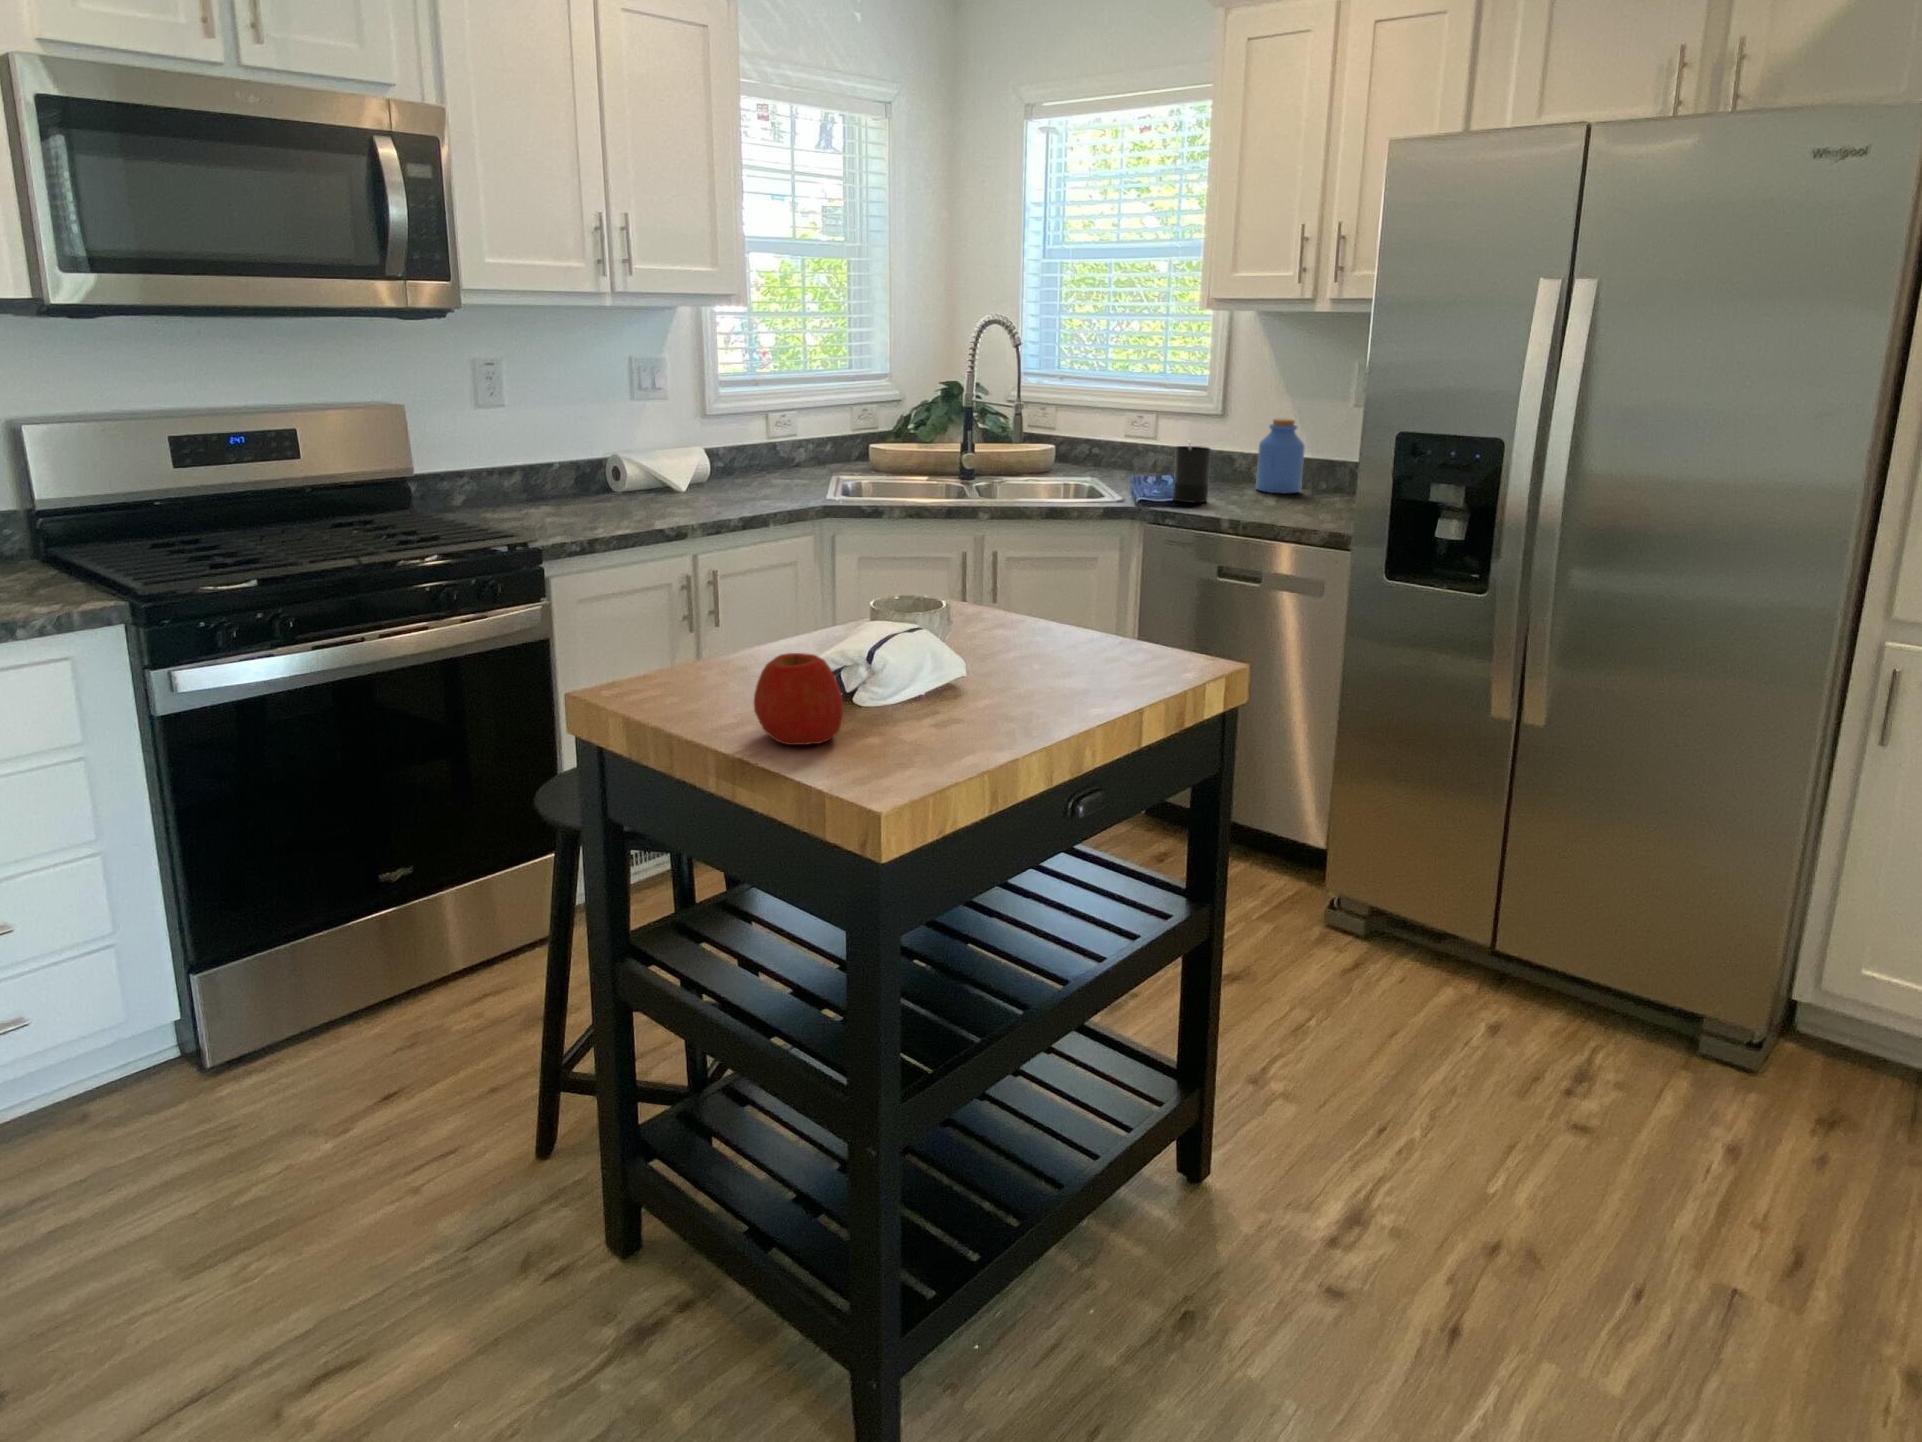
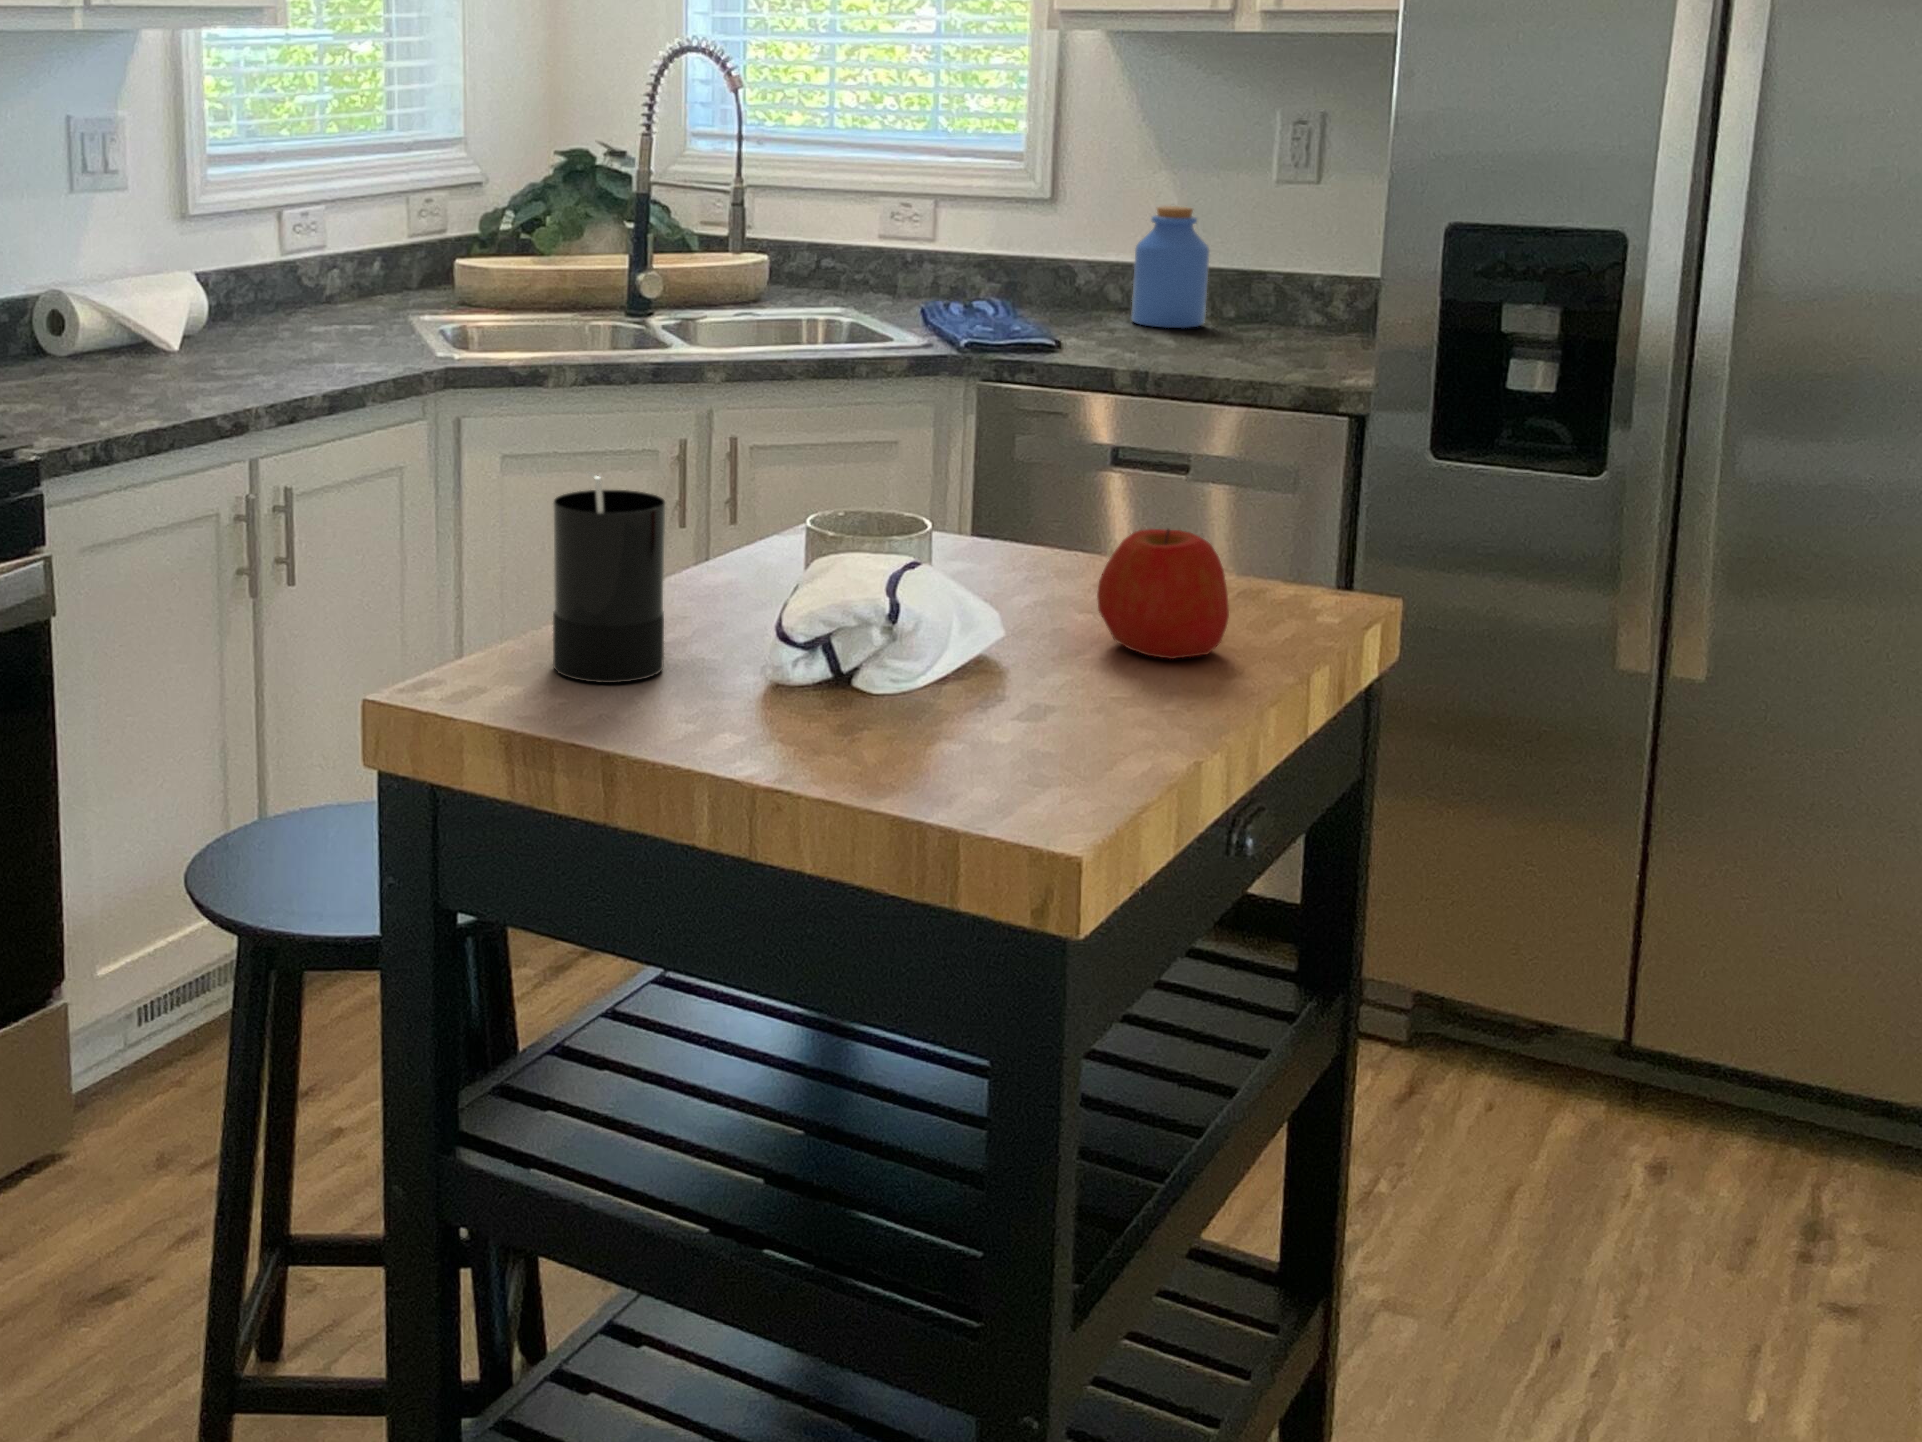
candle: present [1173,442,1211,503] -> present [553,471,665,683]
apple: present [754,653,843,745] -> present [1097,529,1229,659]

